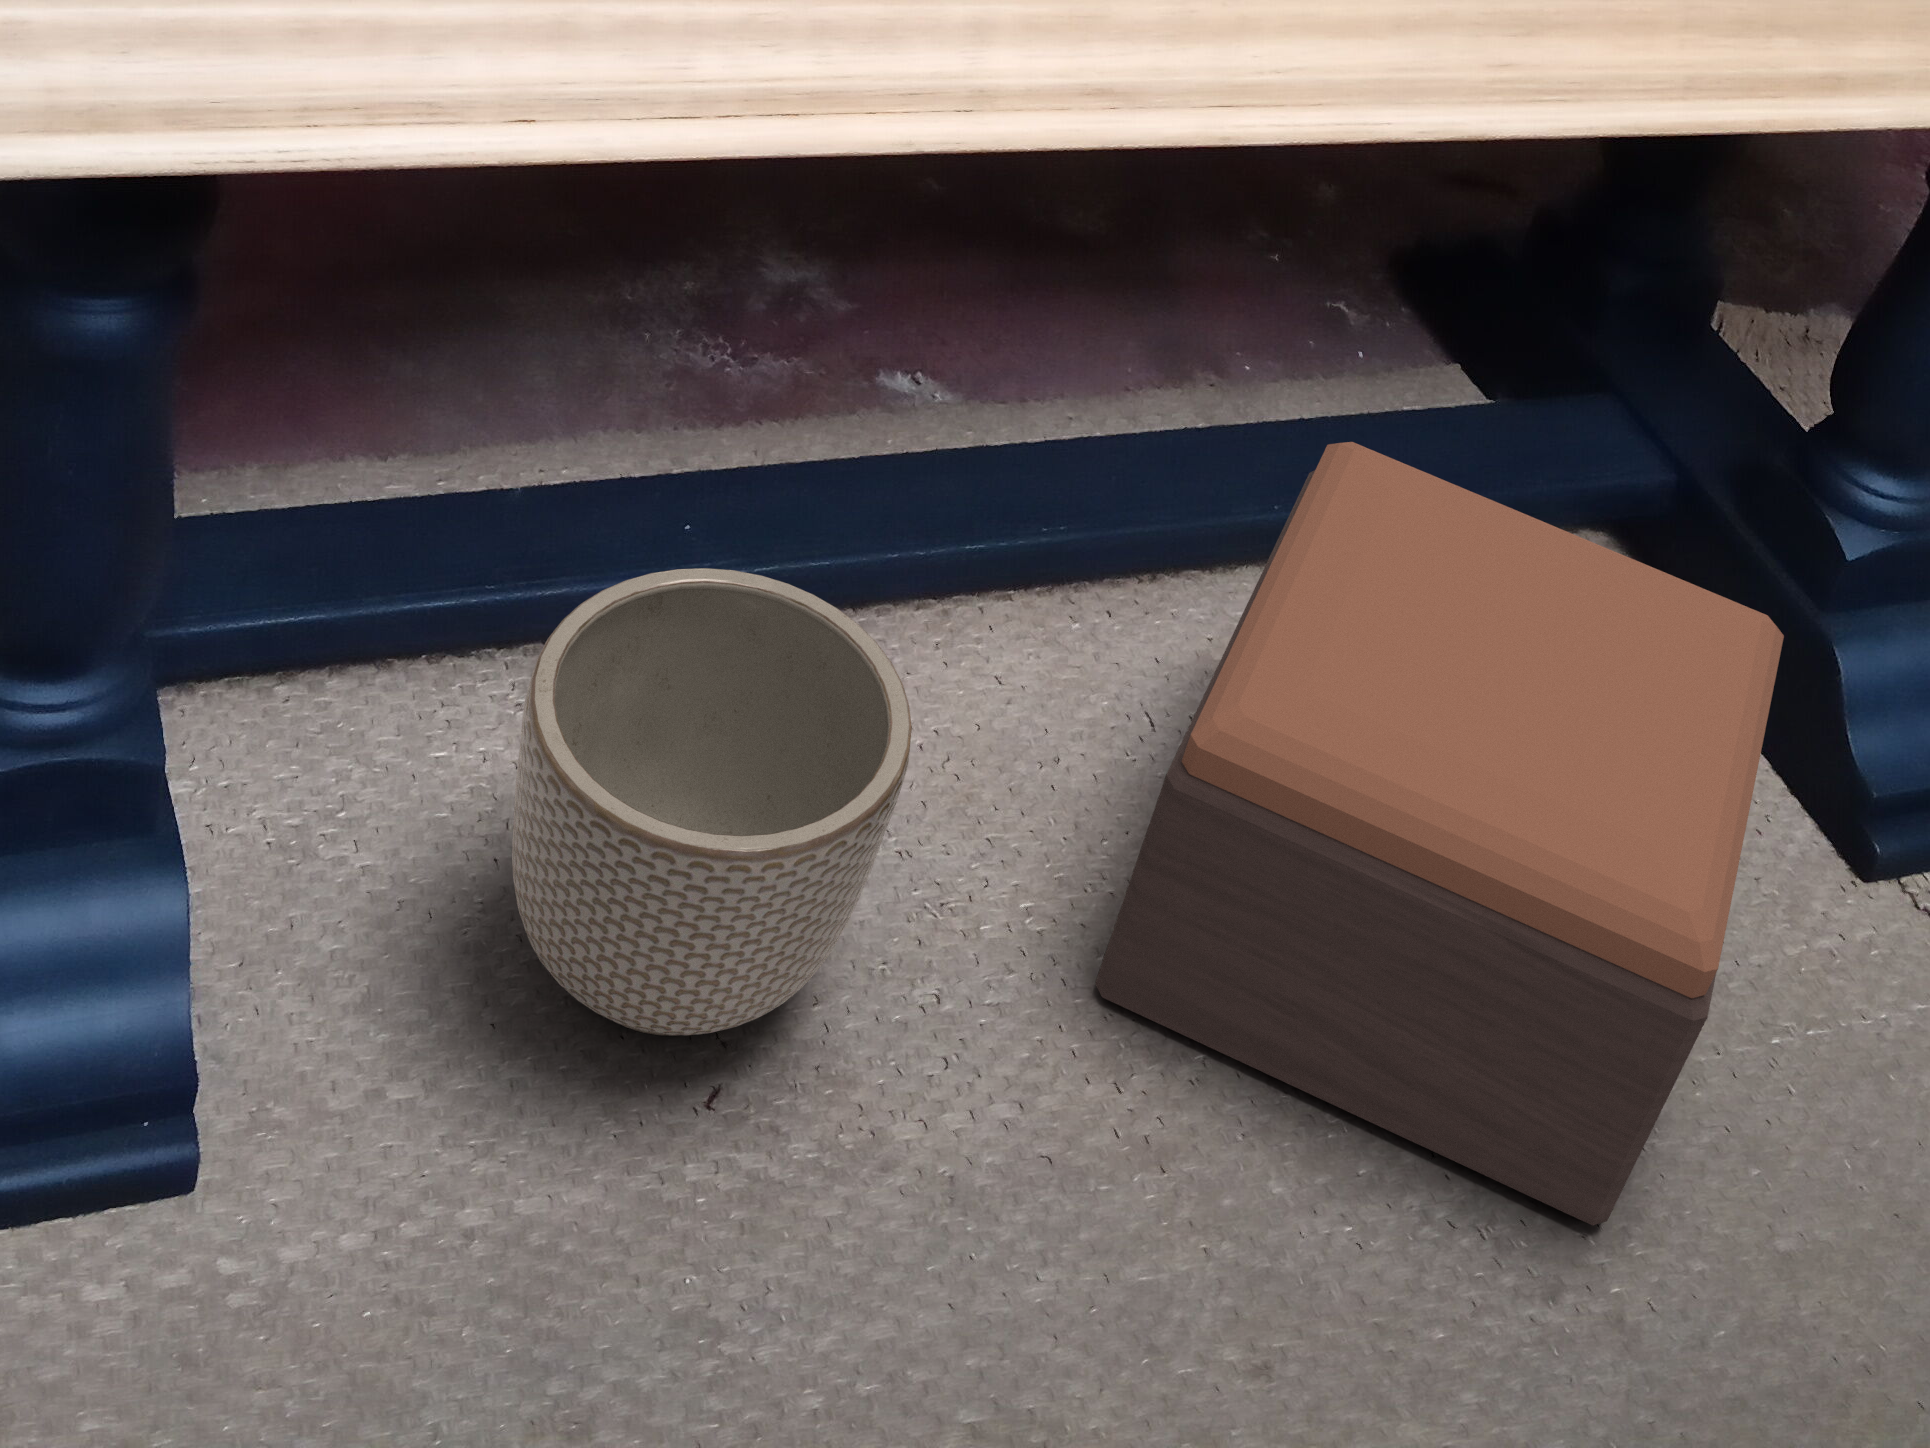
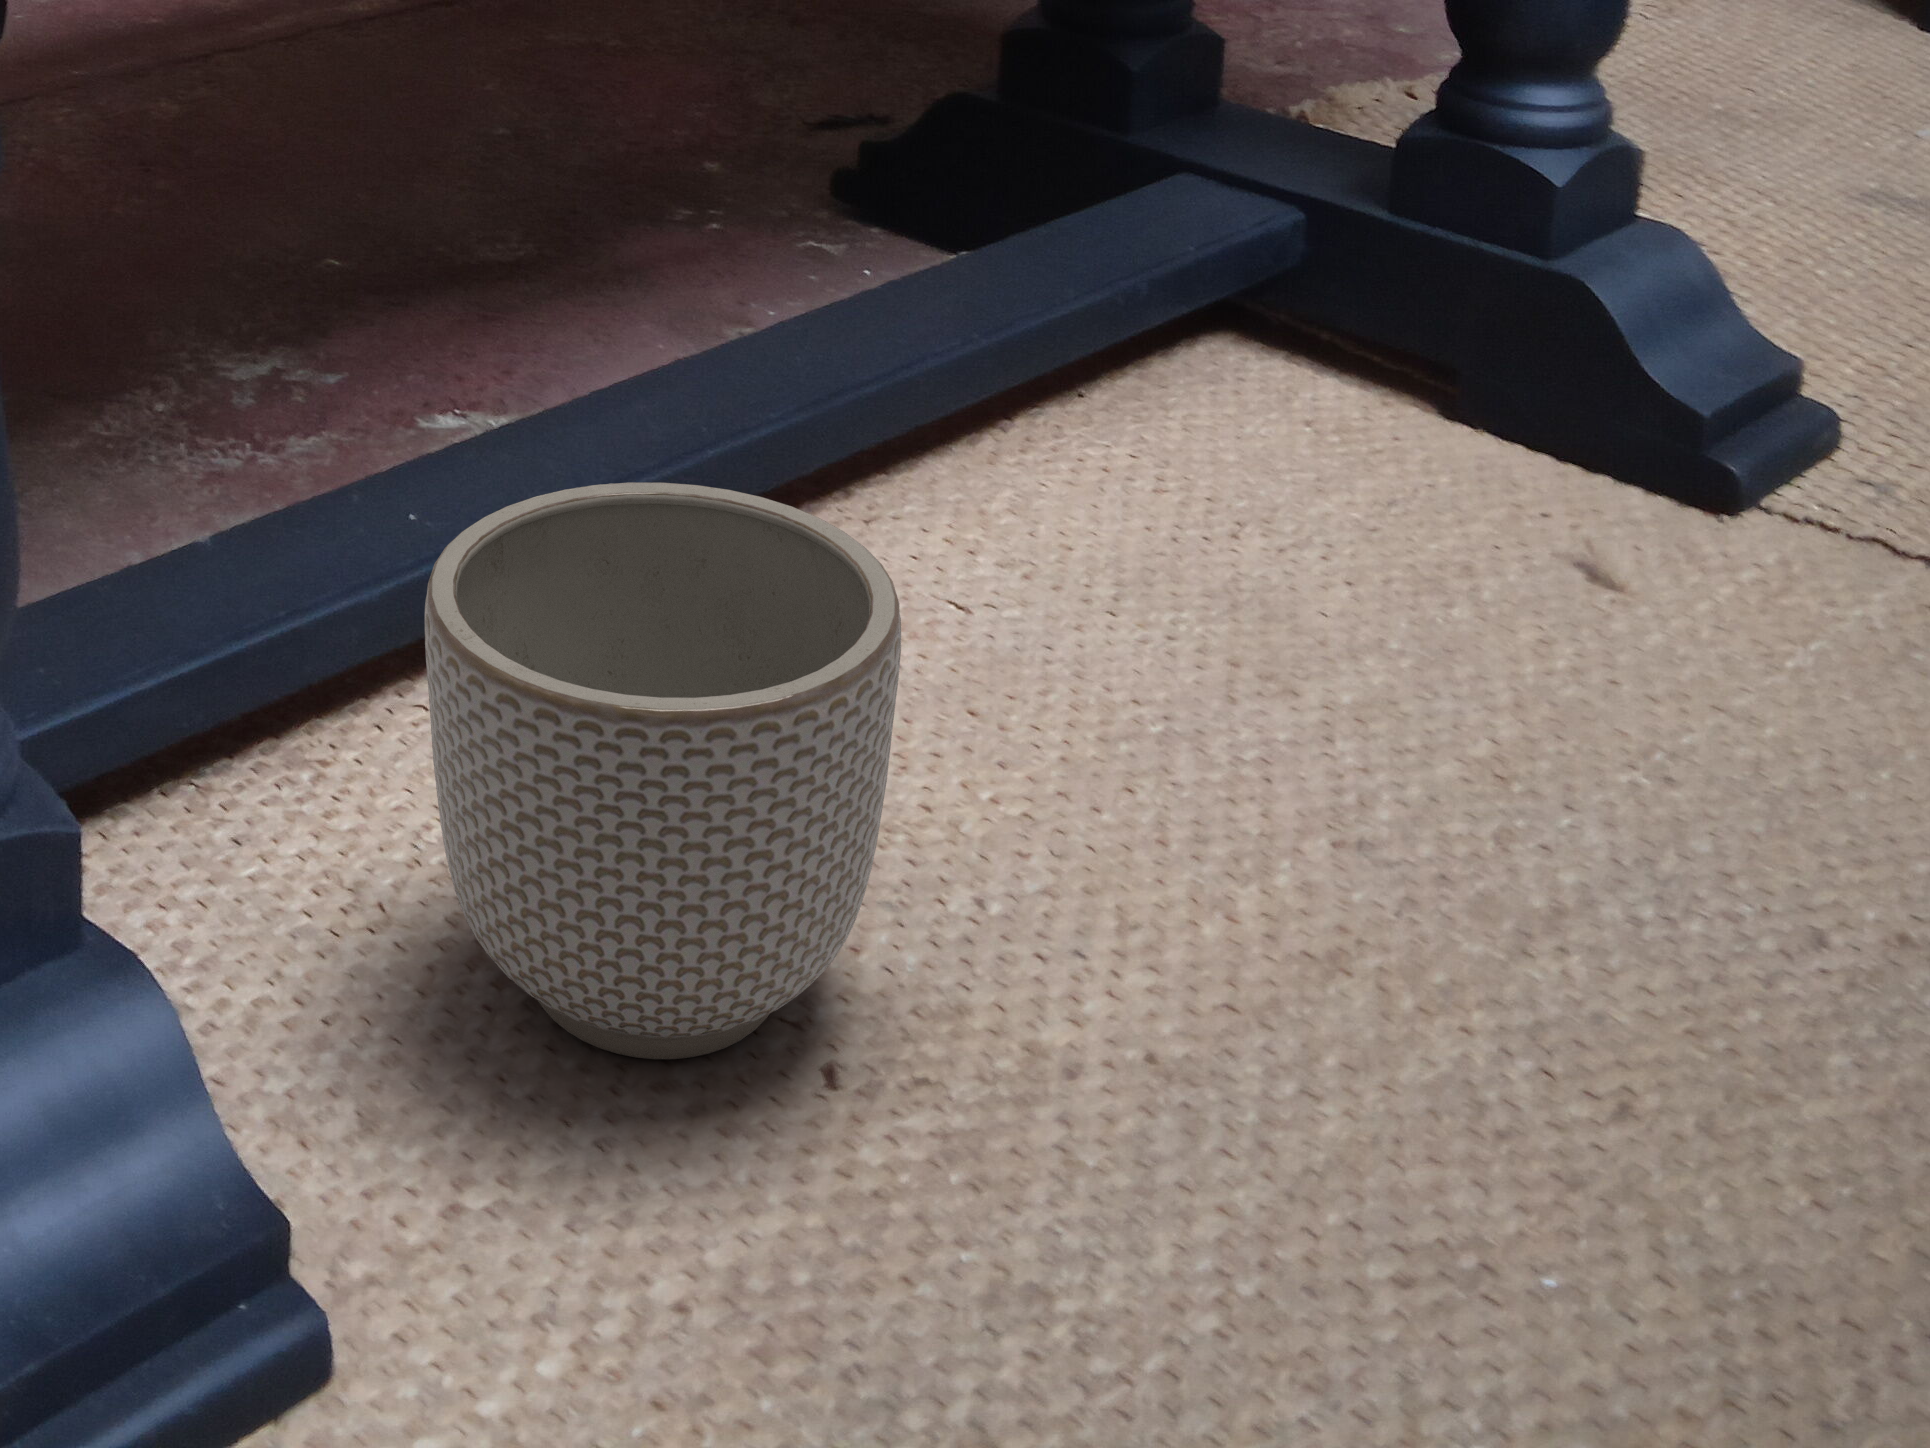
footstool: present [1095,442,1784,1225] -> none [1002,209,1806,868]

